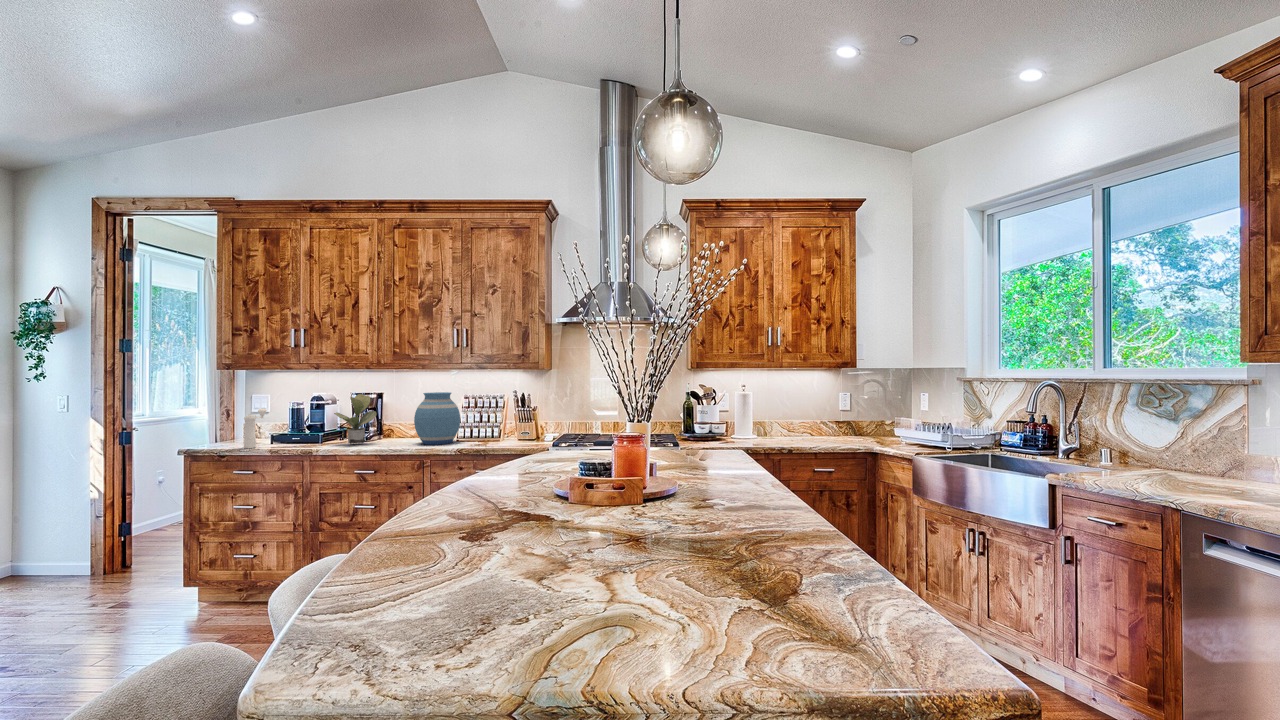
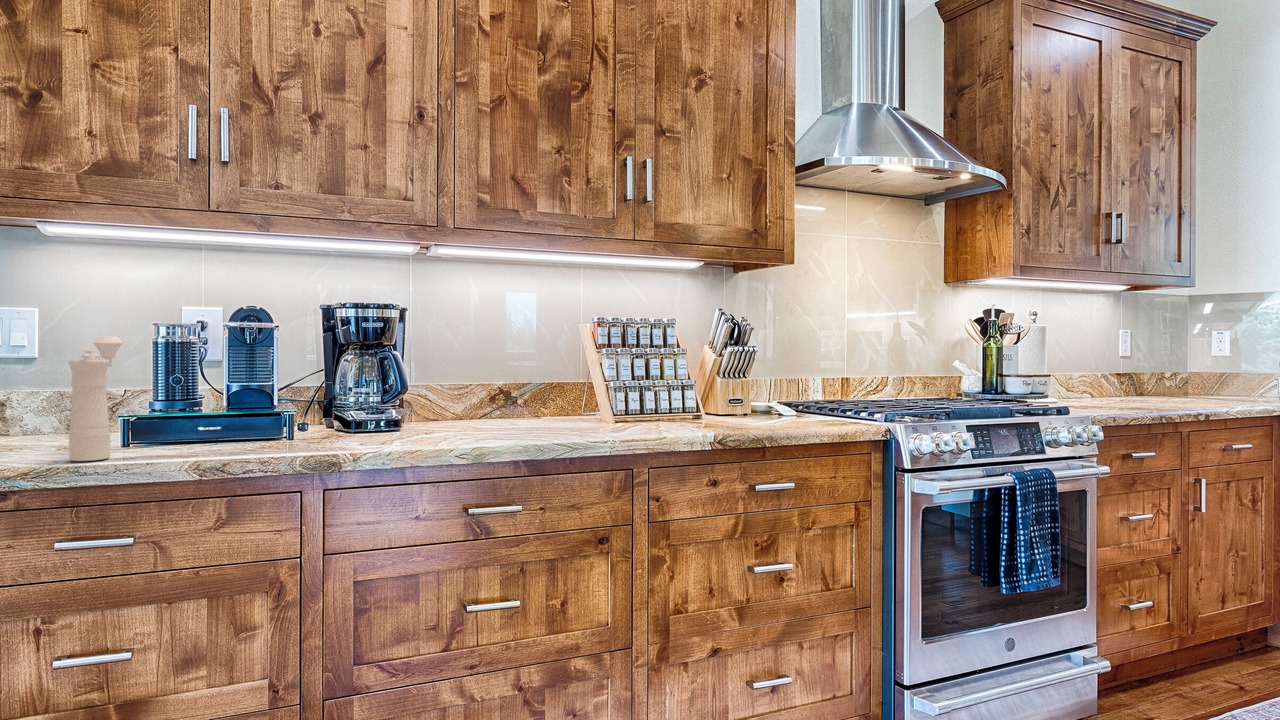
vase: present [414,392,460,445] -> none [575,301,684,432]
potted plant: present [334,394,377,443] -> none [358,302,478,437]

